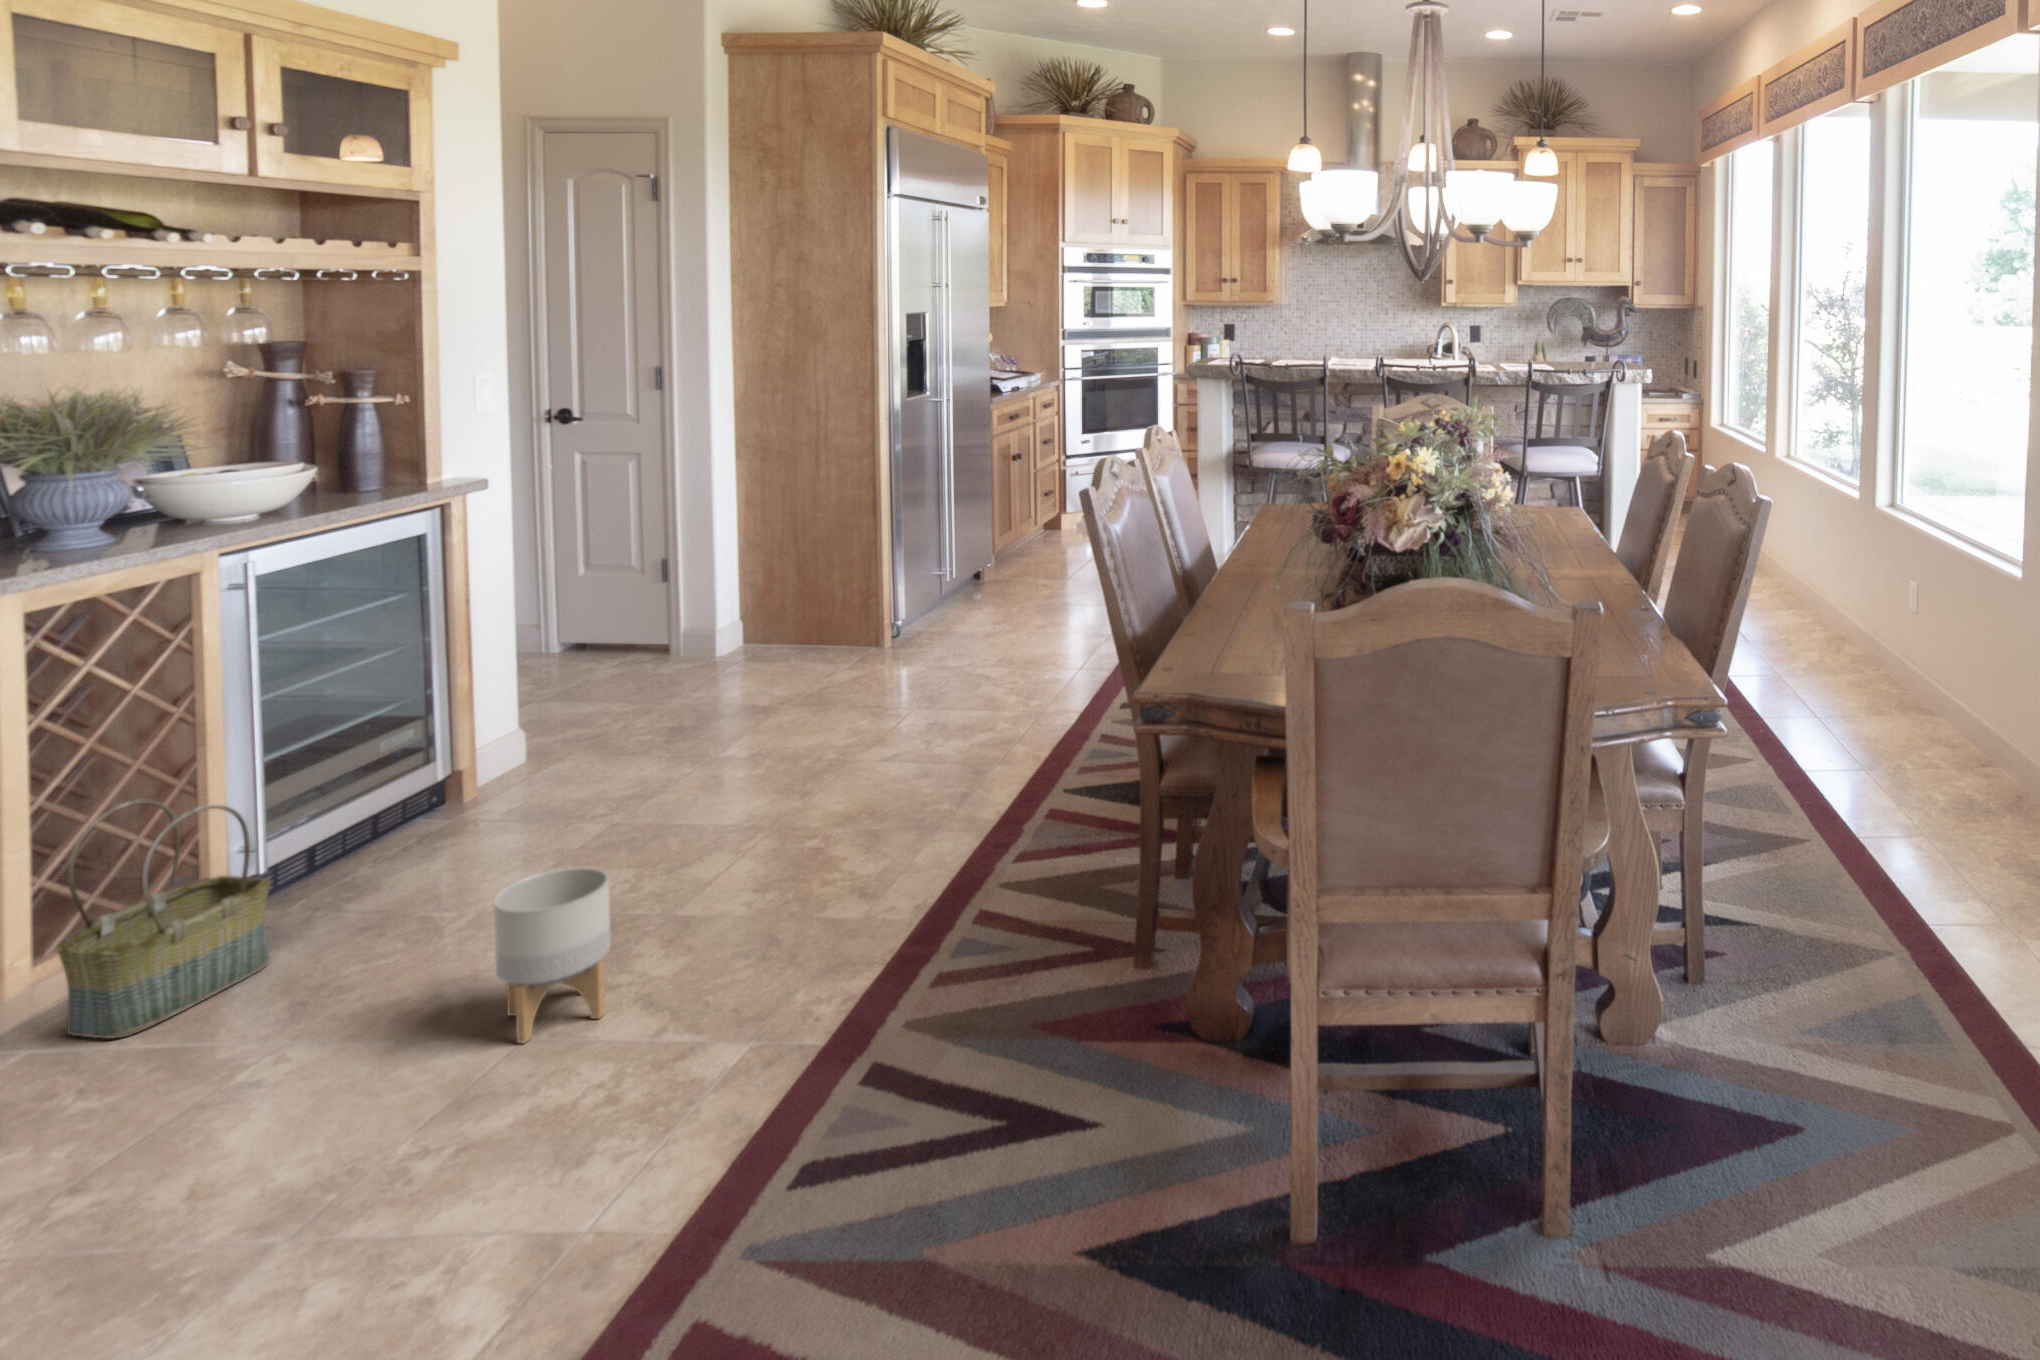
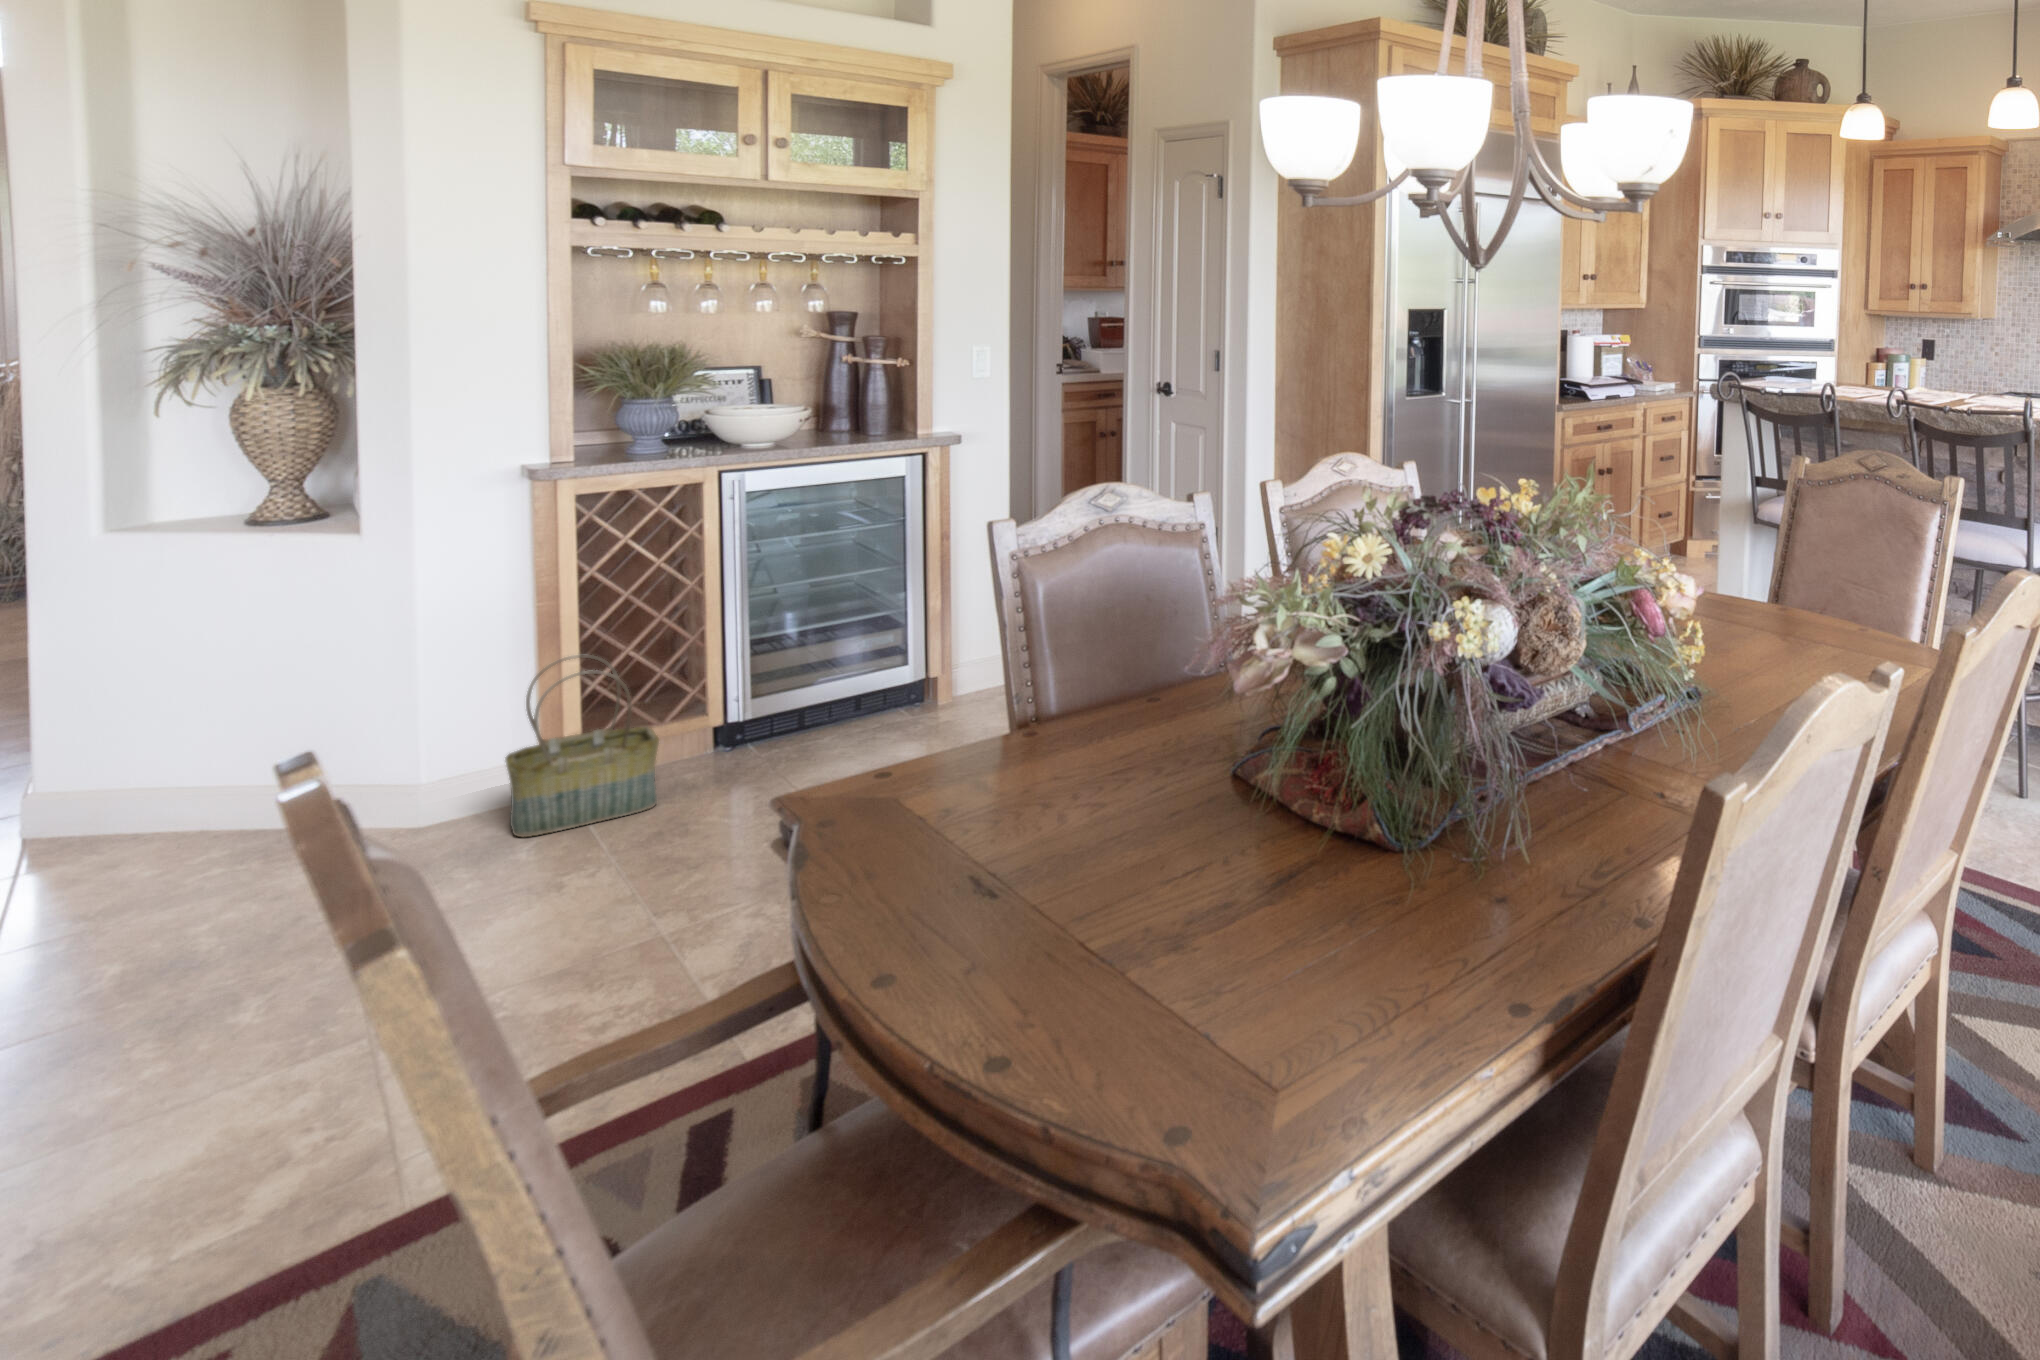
planter: present [494,867,611,1043] -> none [610,799,719,955]

